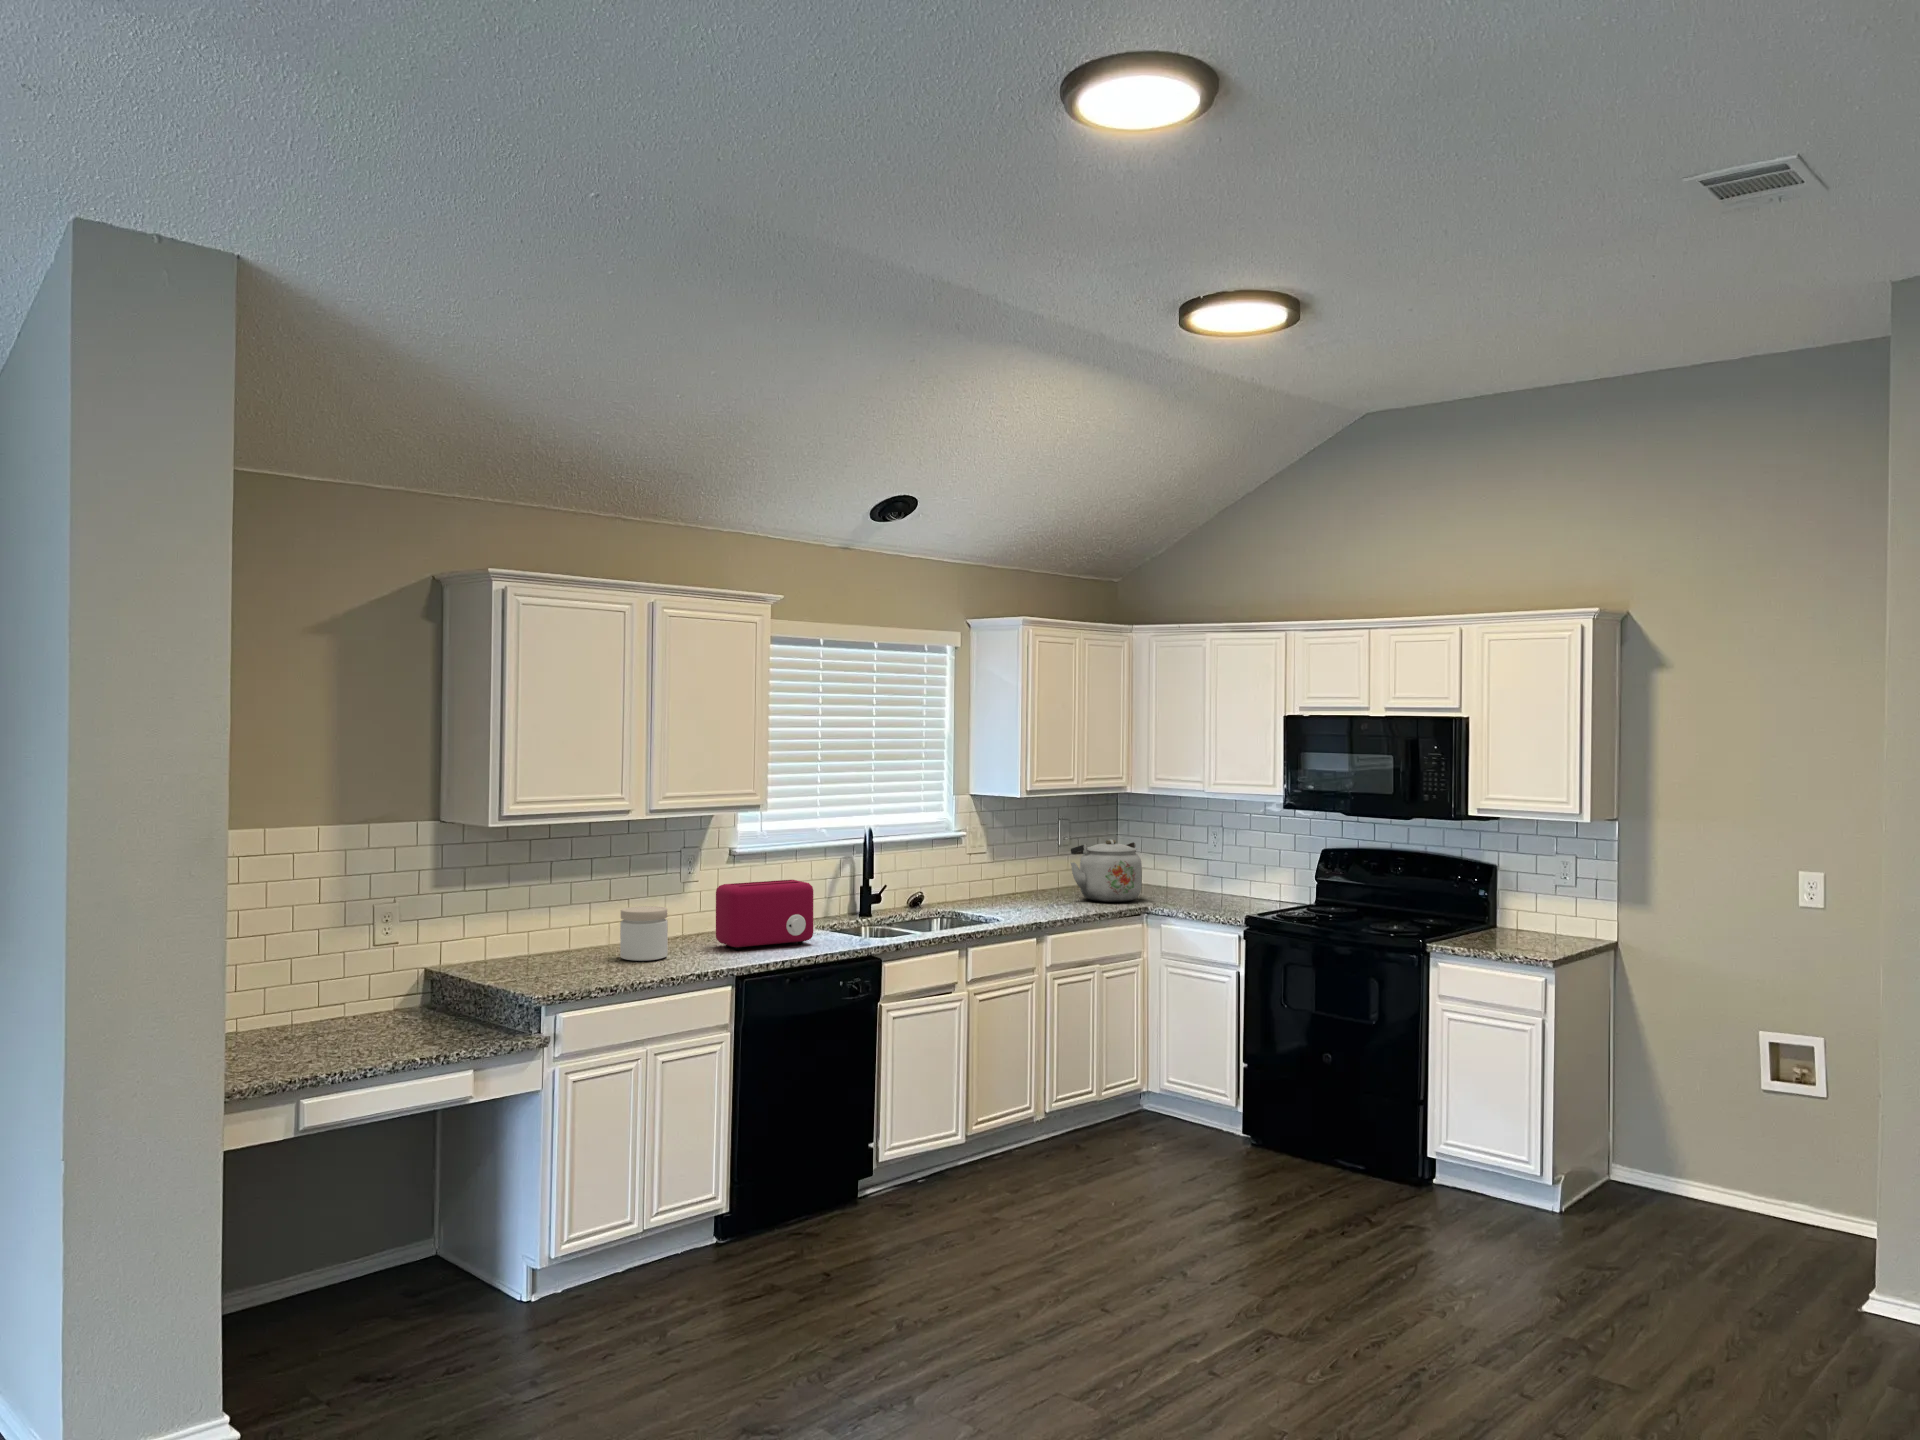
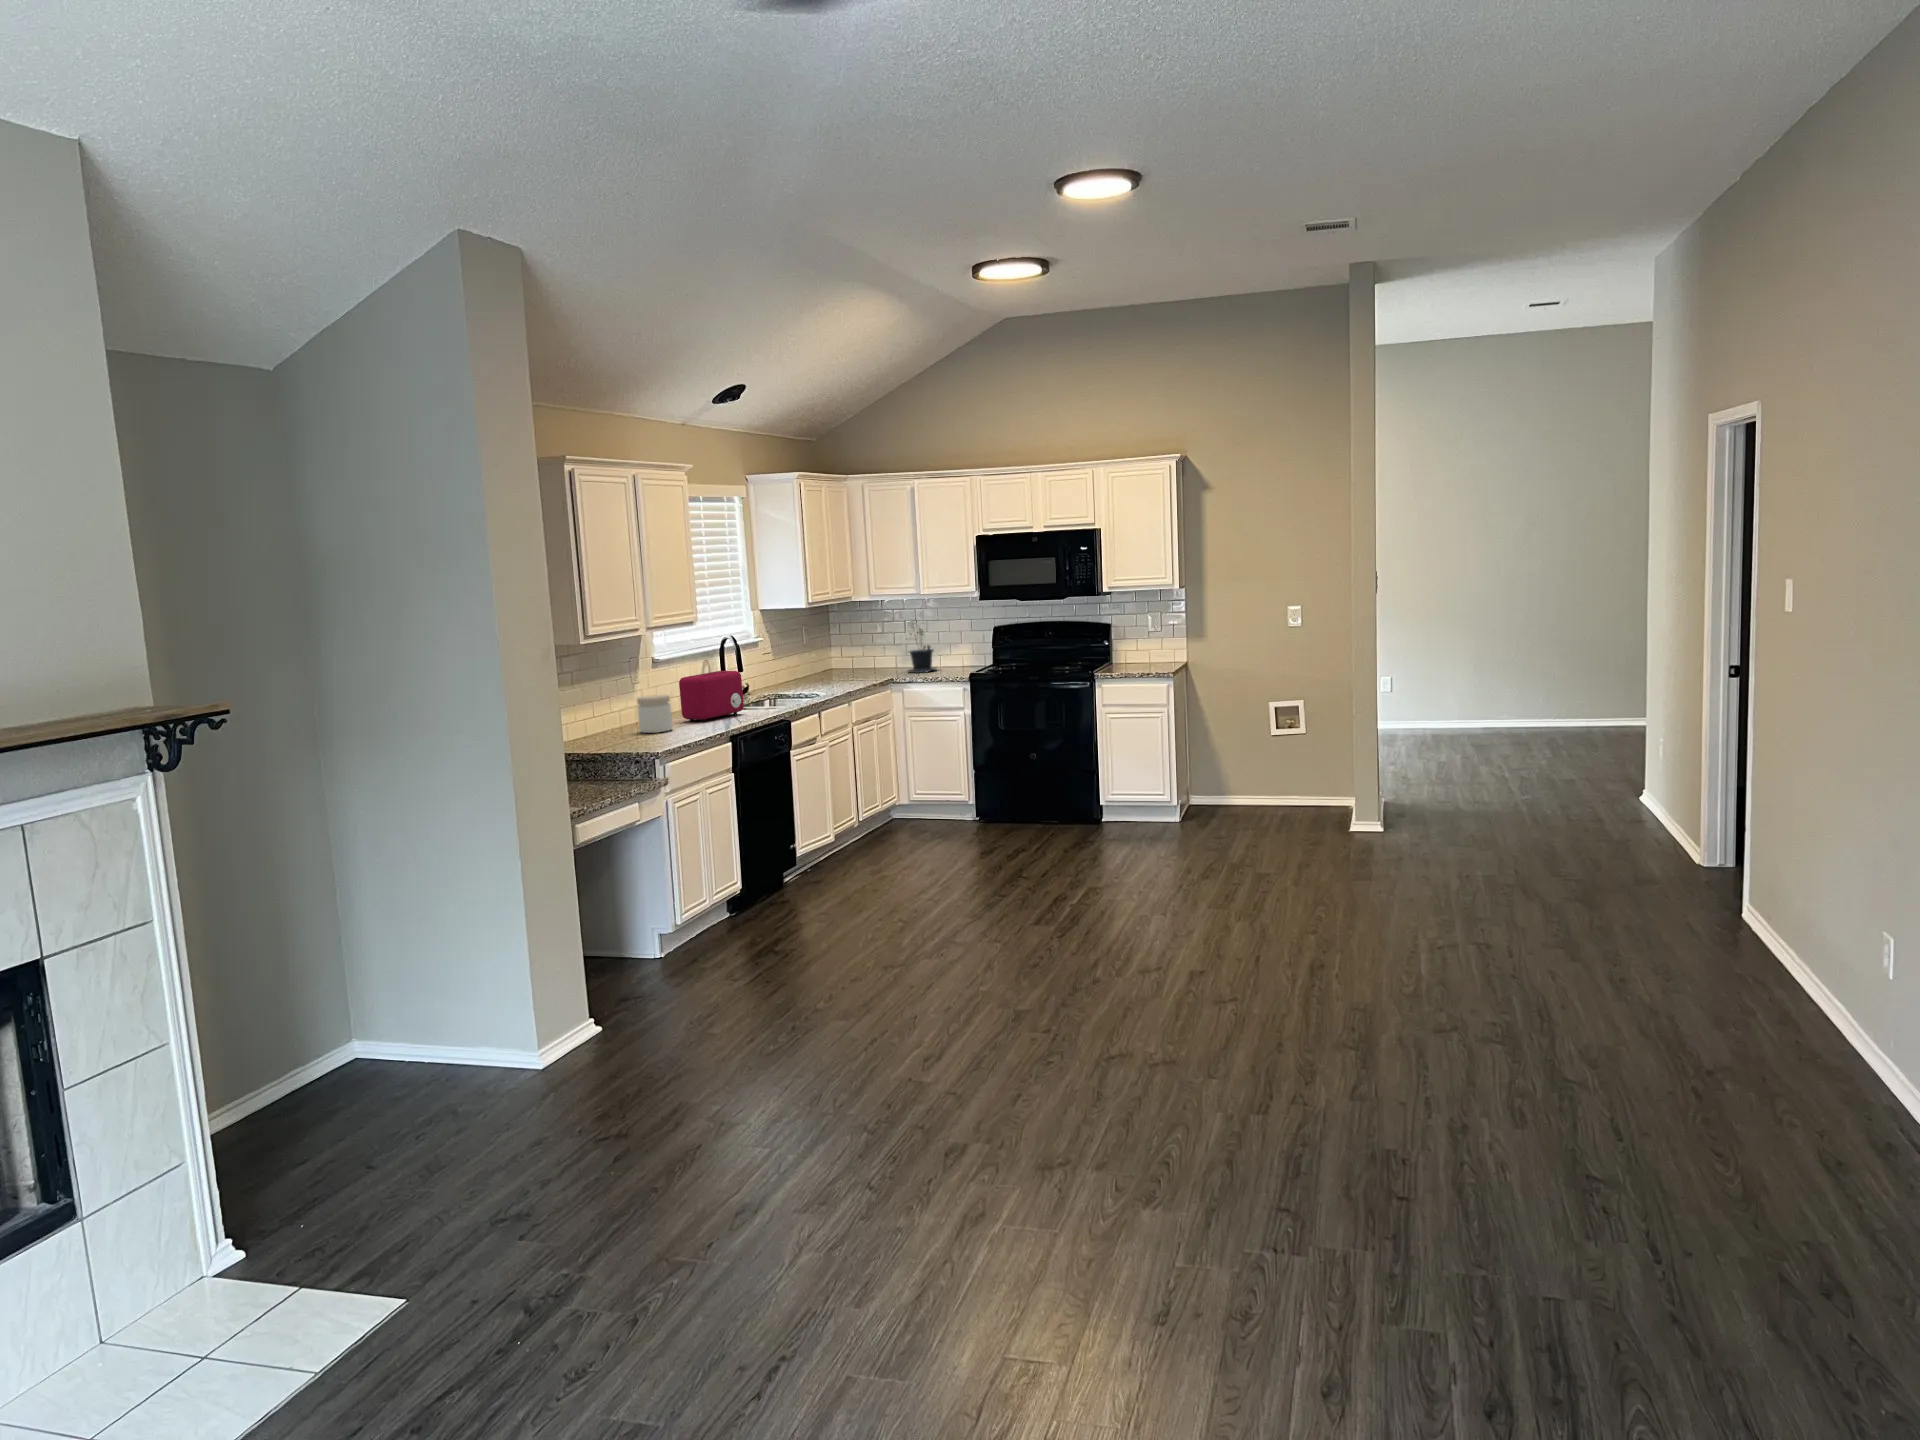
potted plant: none [1182,829,1226,906] -> present [908,622,936,673]
kettle: present [1071,839,1142,902] -> none [826,633,880,678]

